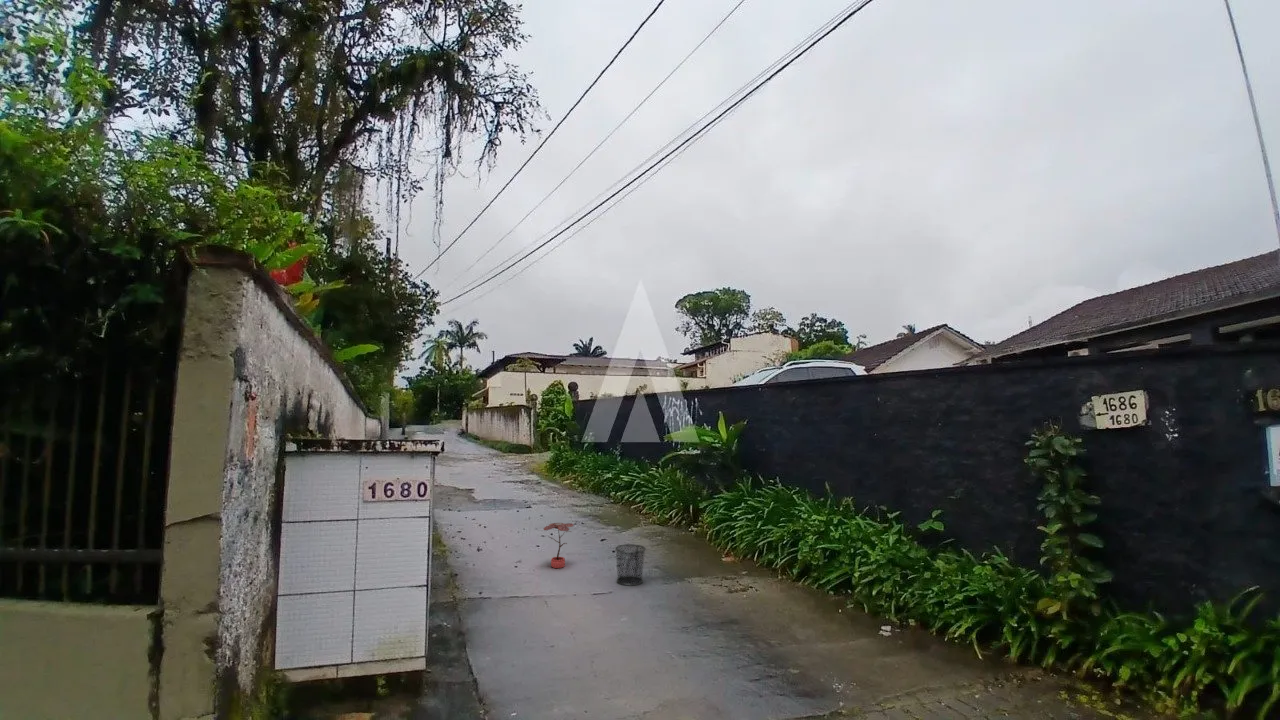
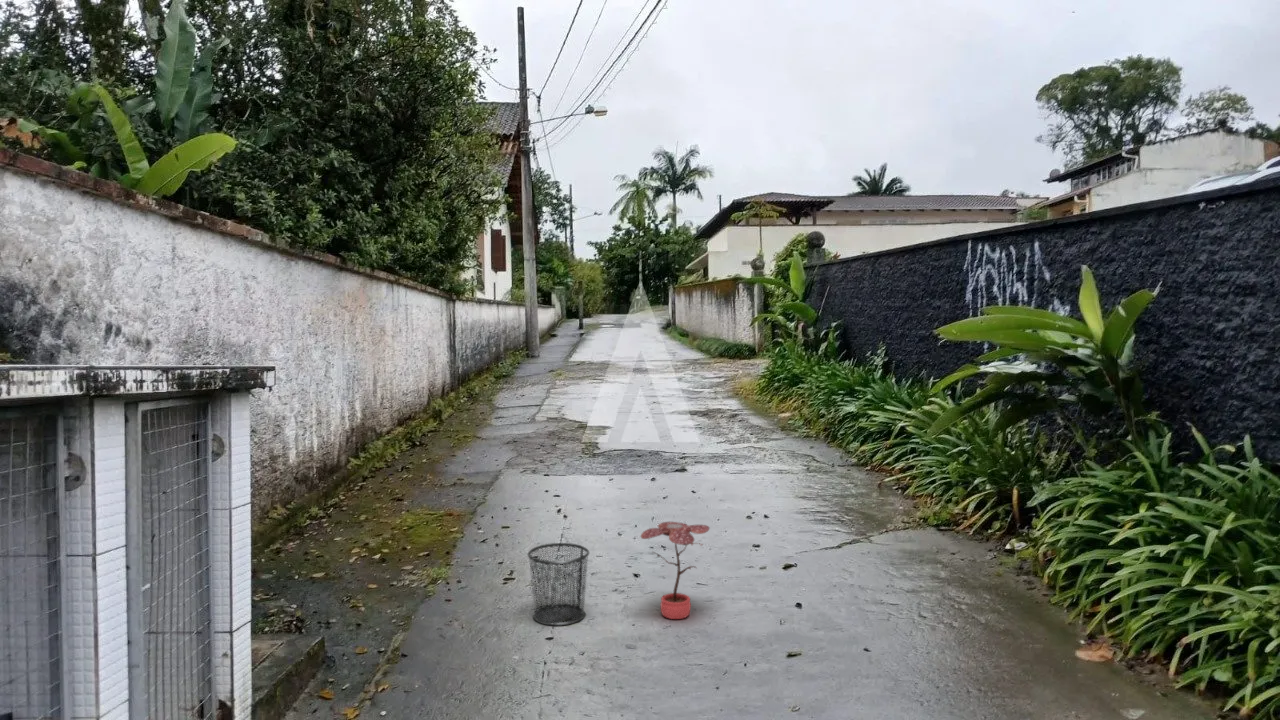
waste bin: present [616,544,645,586] -> present [528,543,589,626]

